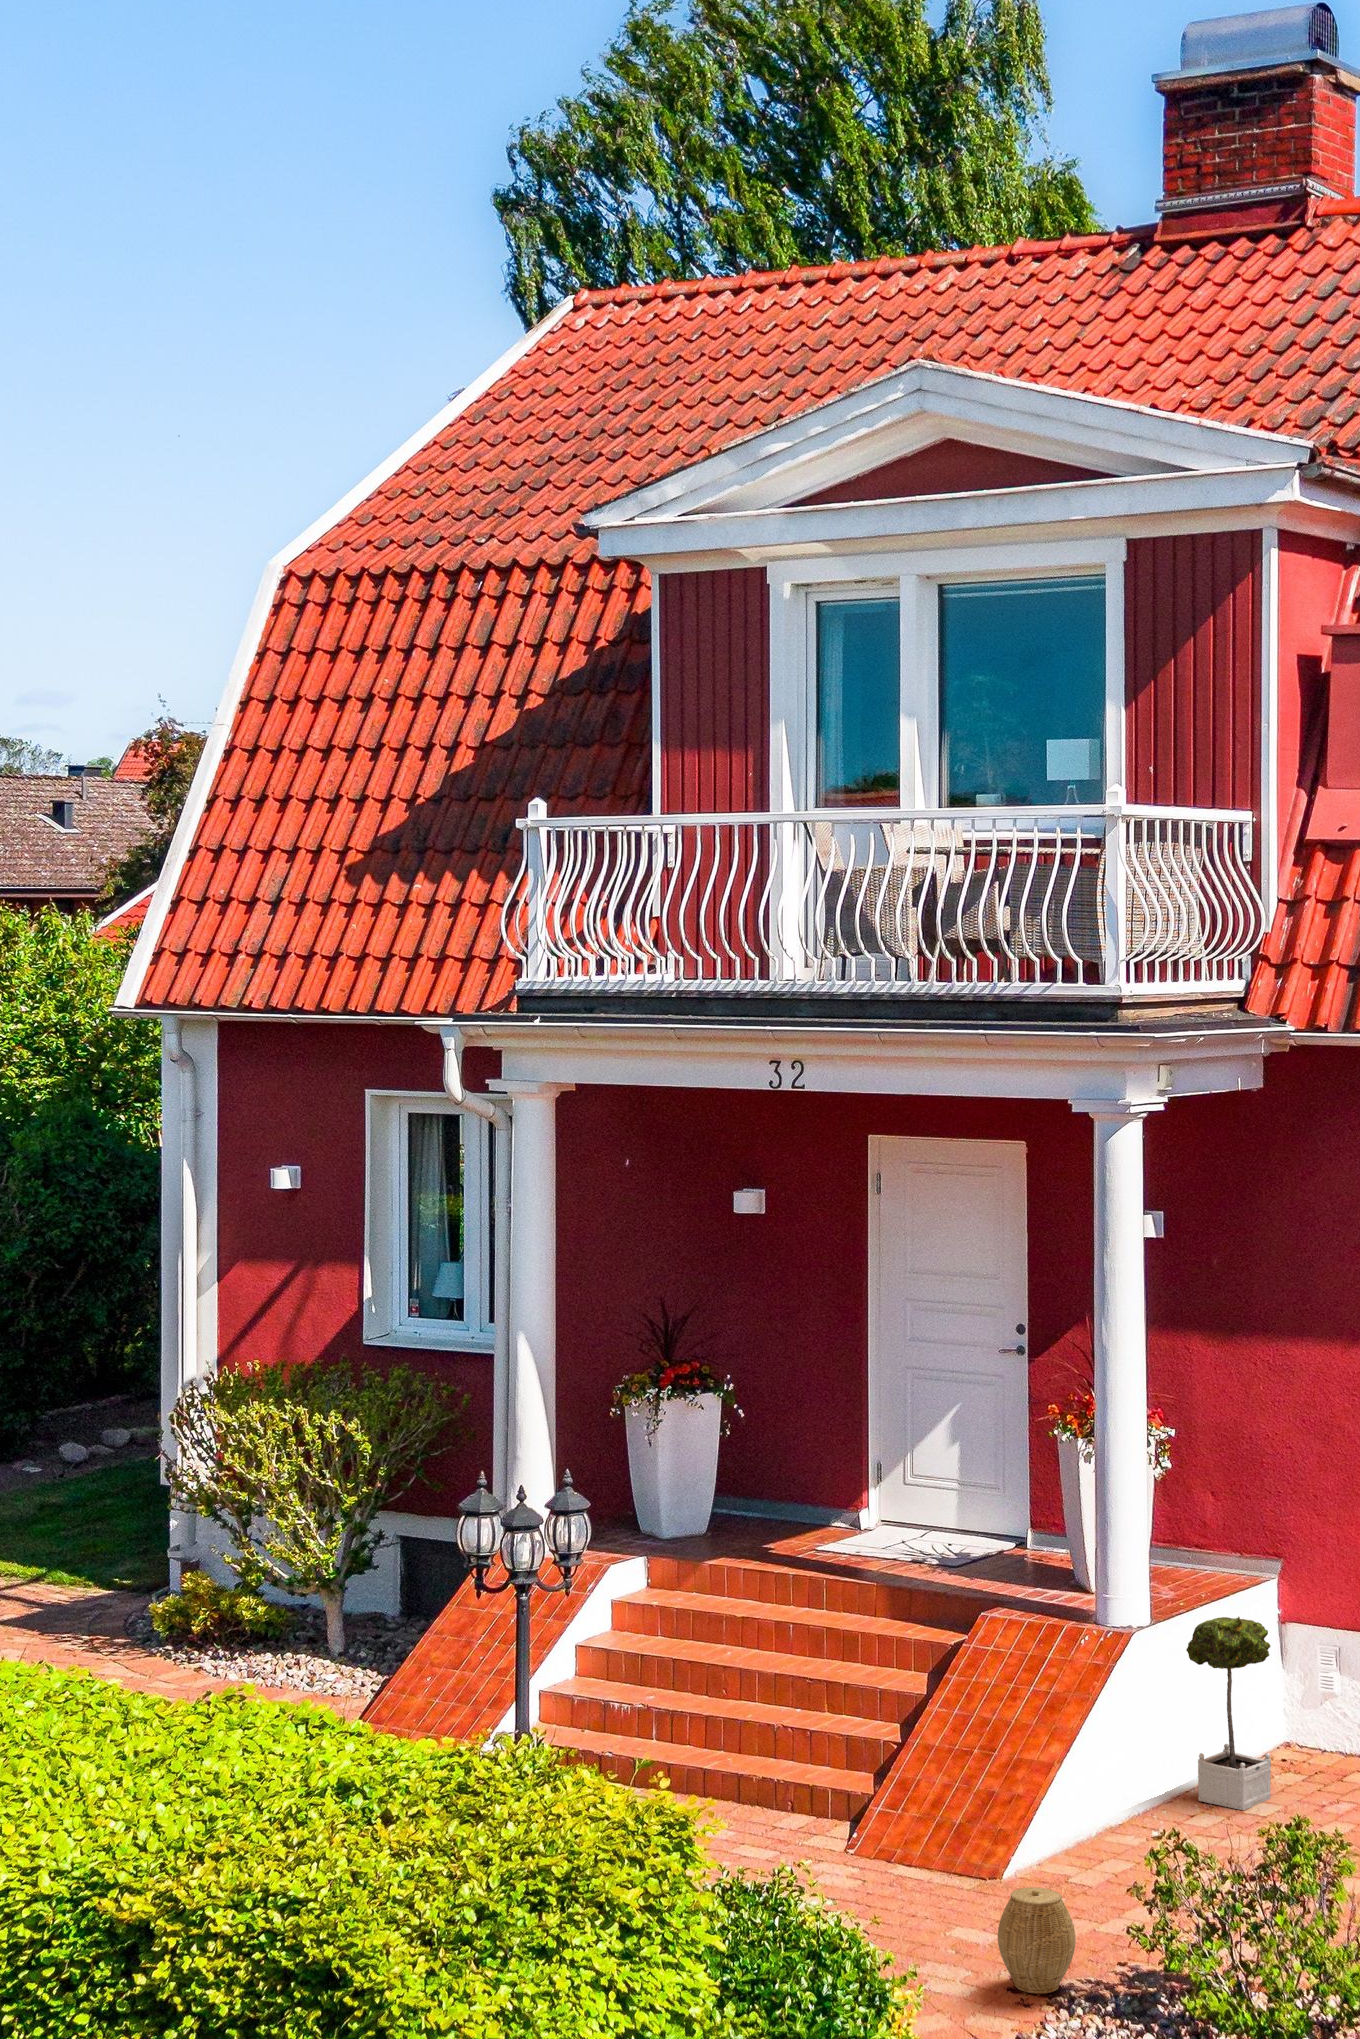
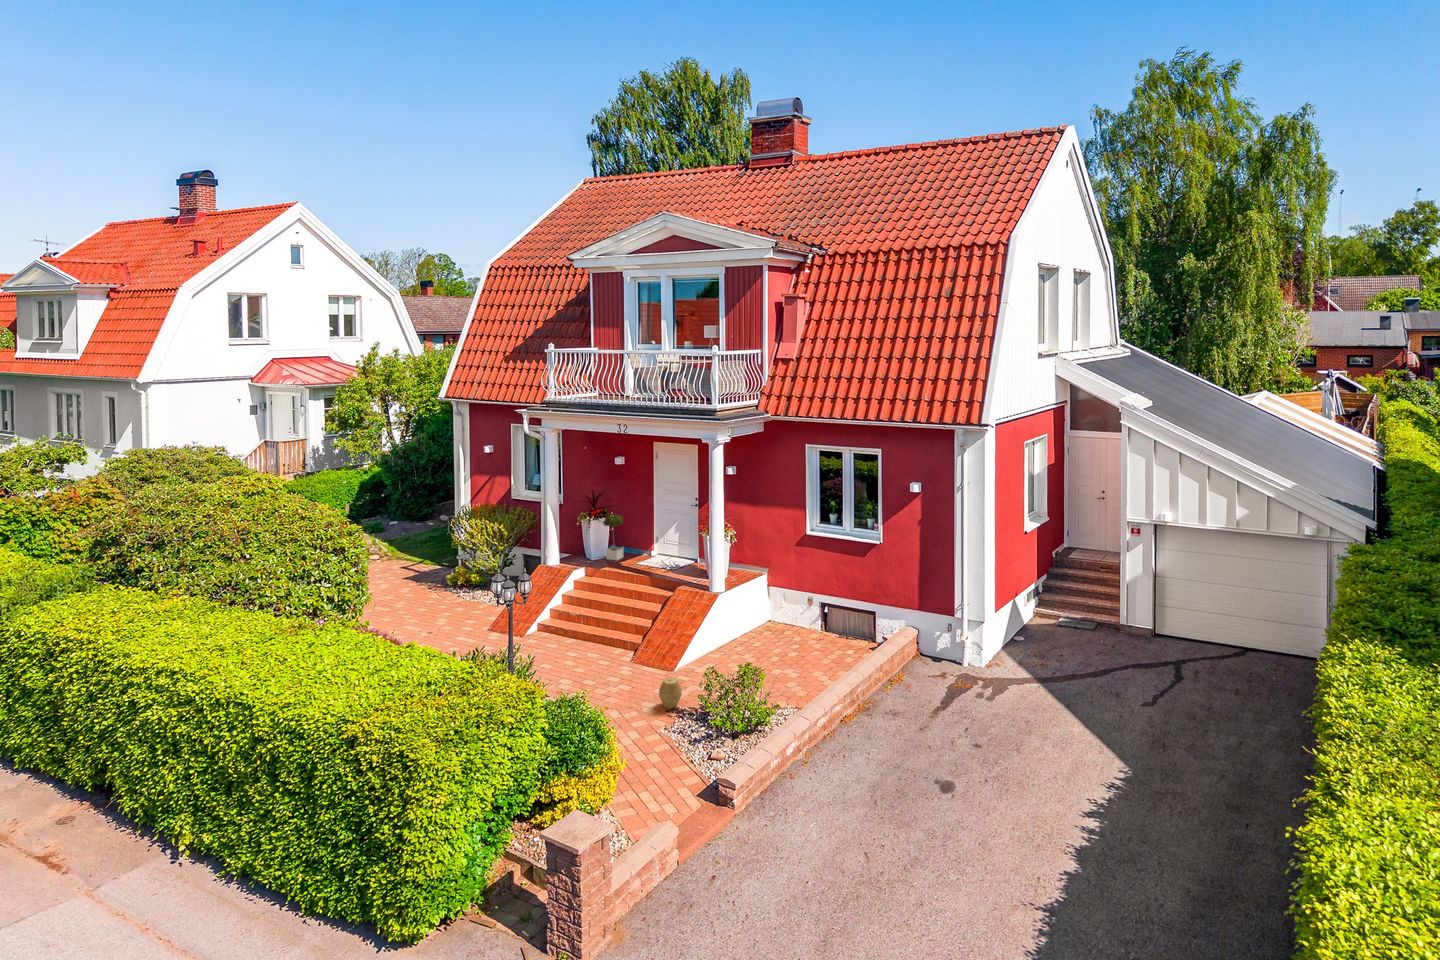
potted tree: present [1186,1617,1271,1810] -> present [603,515,624,560]

